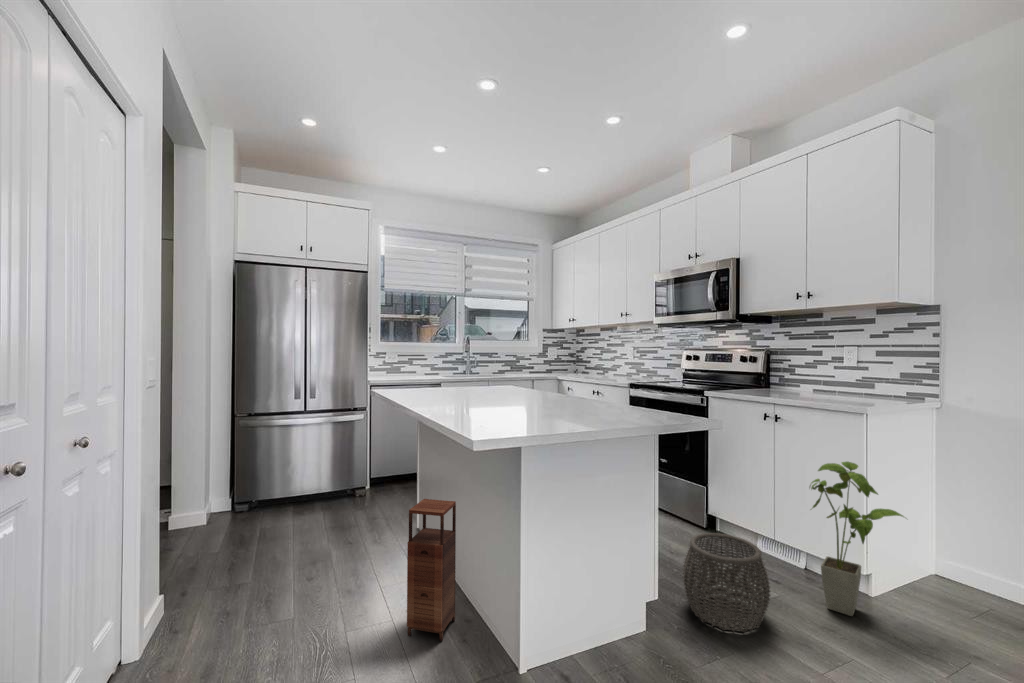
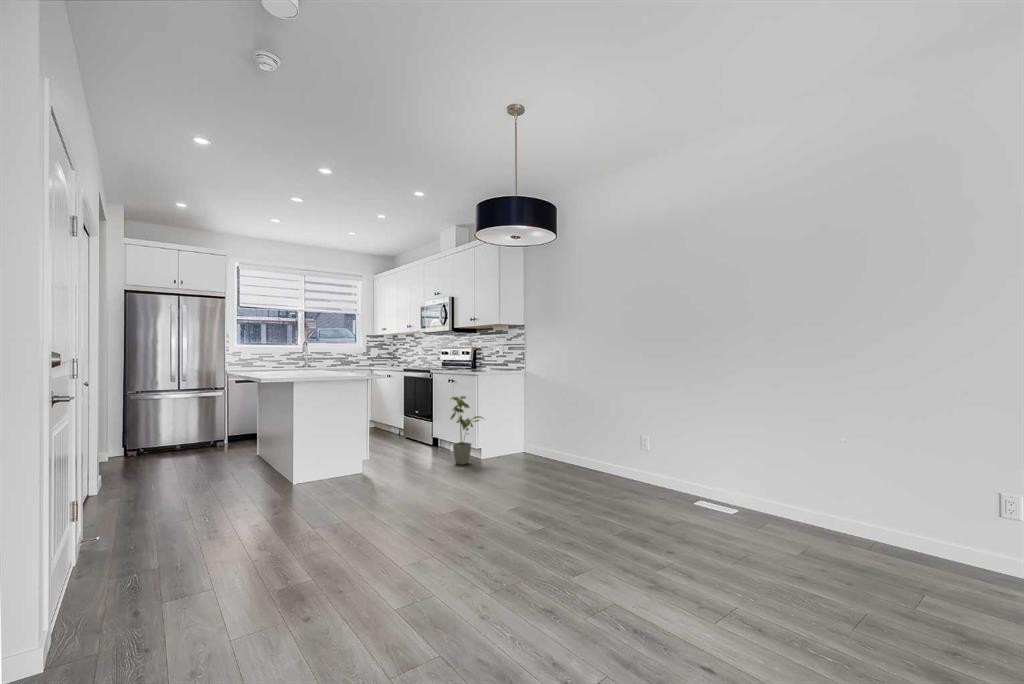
storage cabinet: present [407,499,456,641] -> none [243,419,270,481]
woven basket: present [683,533,770,632] -> none [386,434,424,471]

